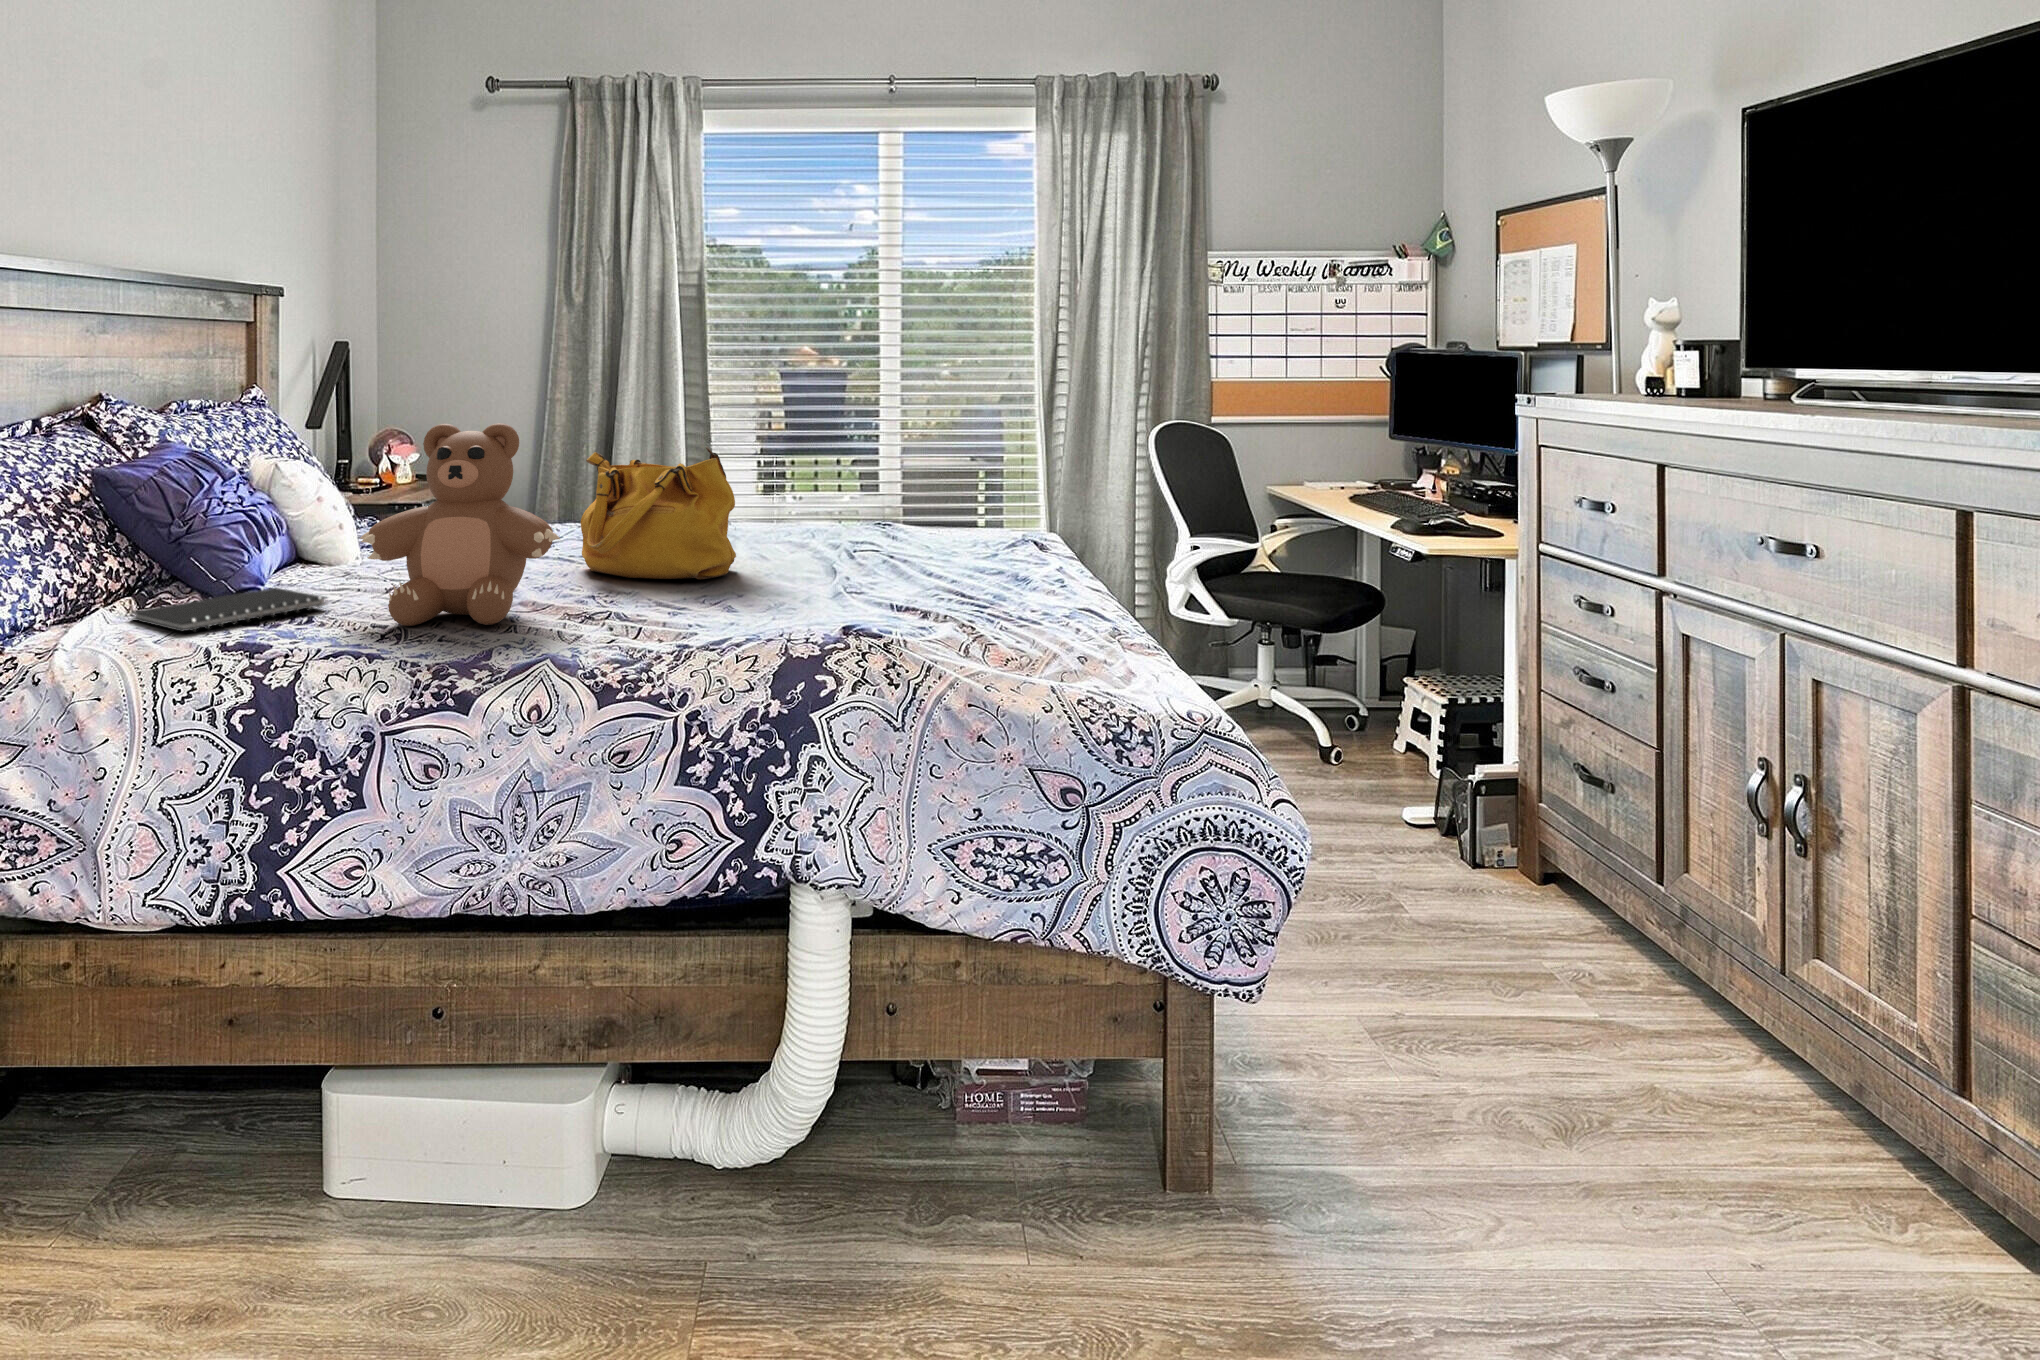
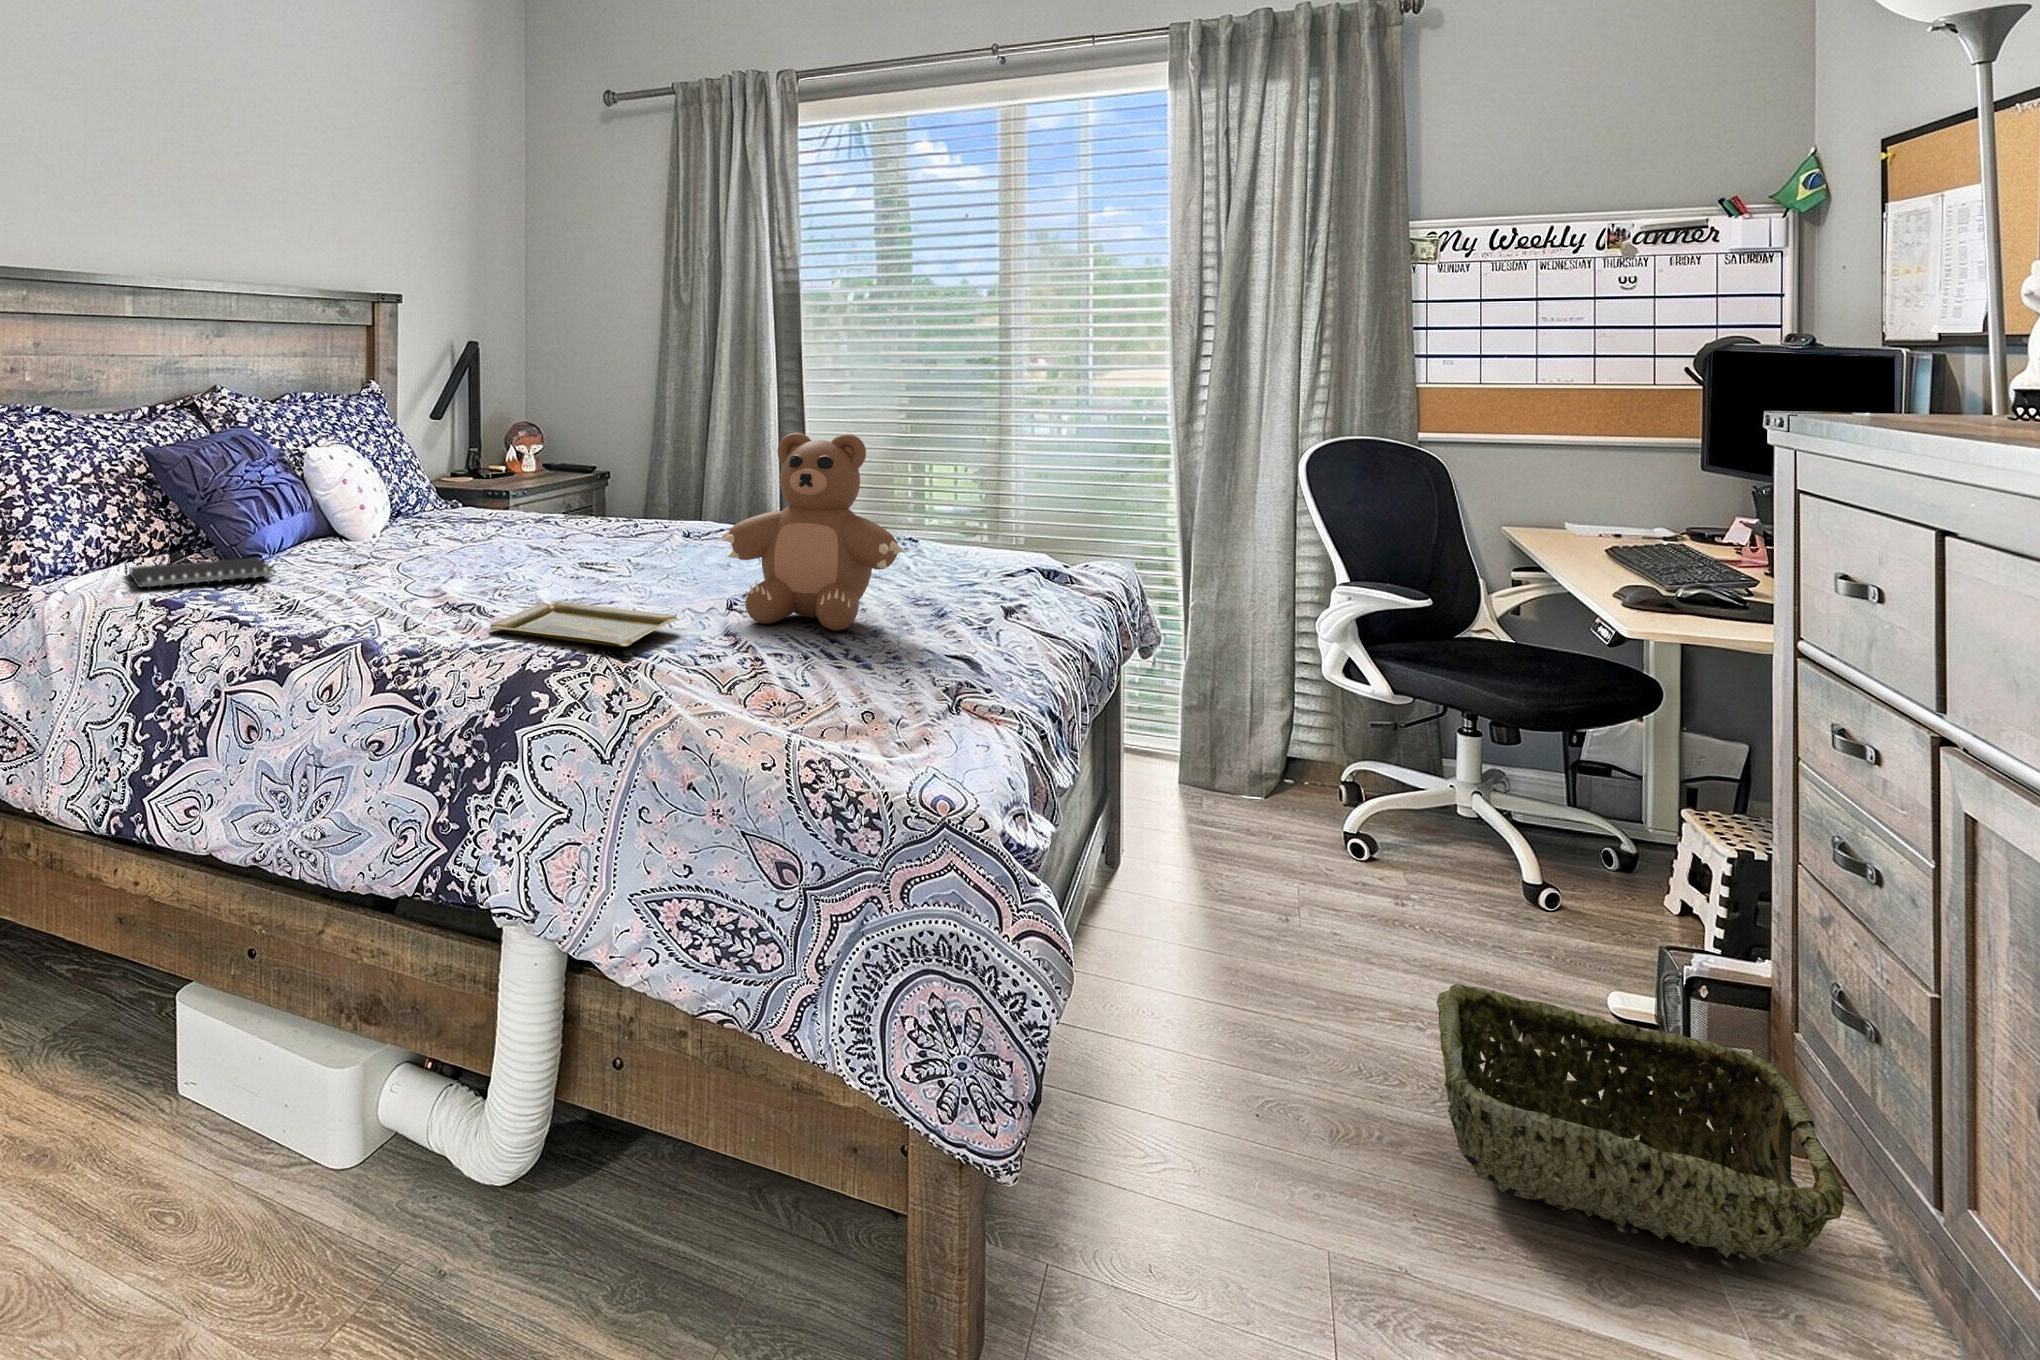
teddy bear: present [360,423,560,626] -> present [721,432,904,631]
handbag: present [581,447,736,579] -> none [523,448,679,583]
tray: none [652,599,824,632] -> present [490,602,679,646]
woven basket: none [1375,813,1639,955] -> present [1437,984,1844,1259]

